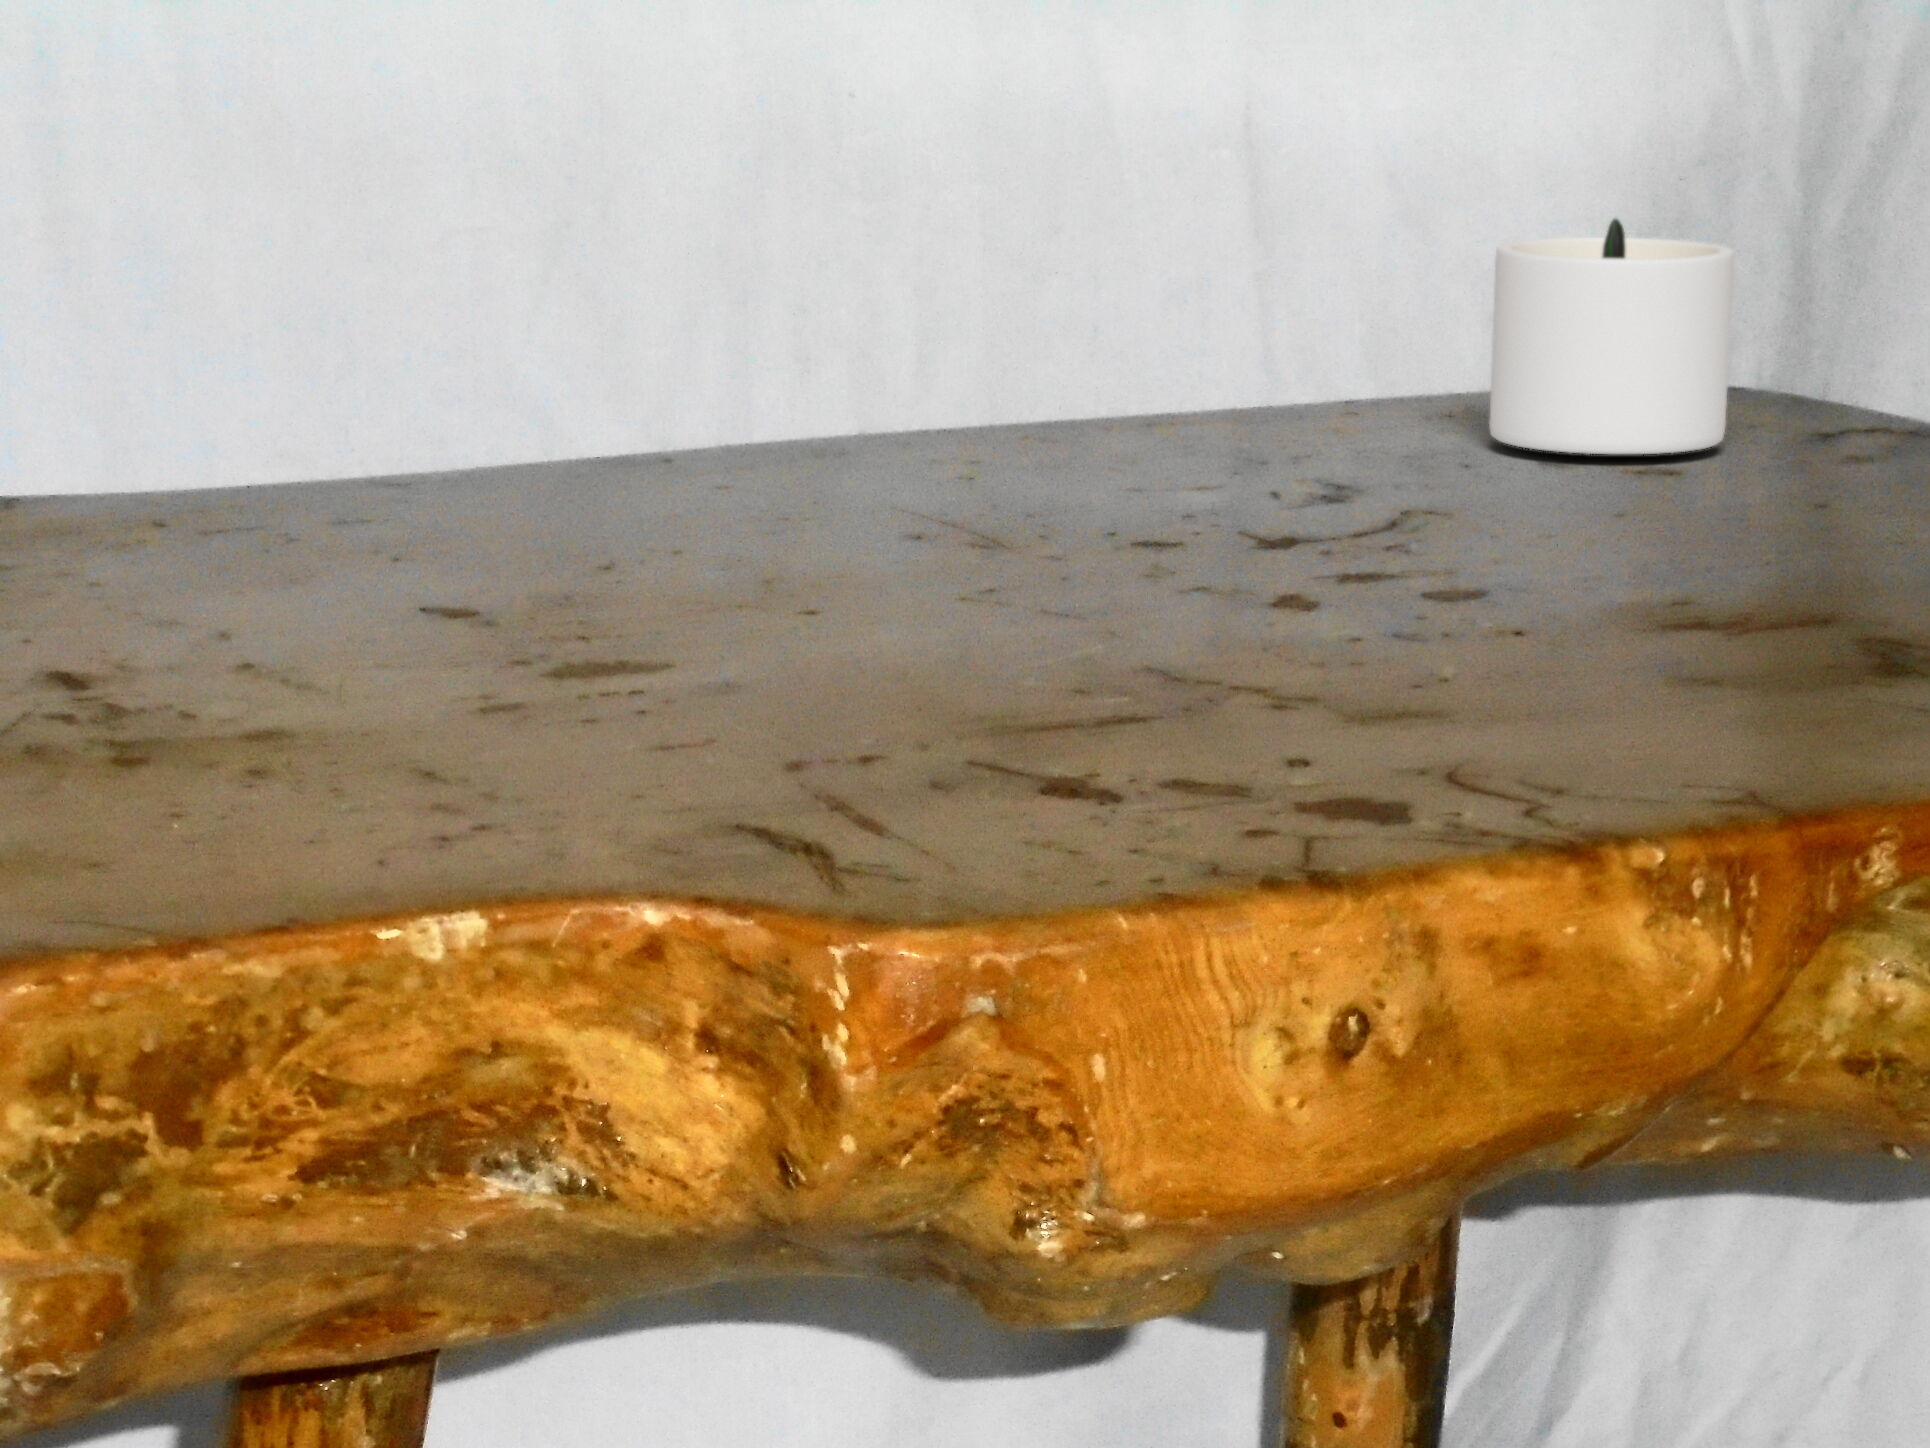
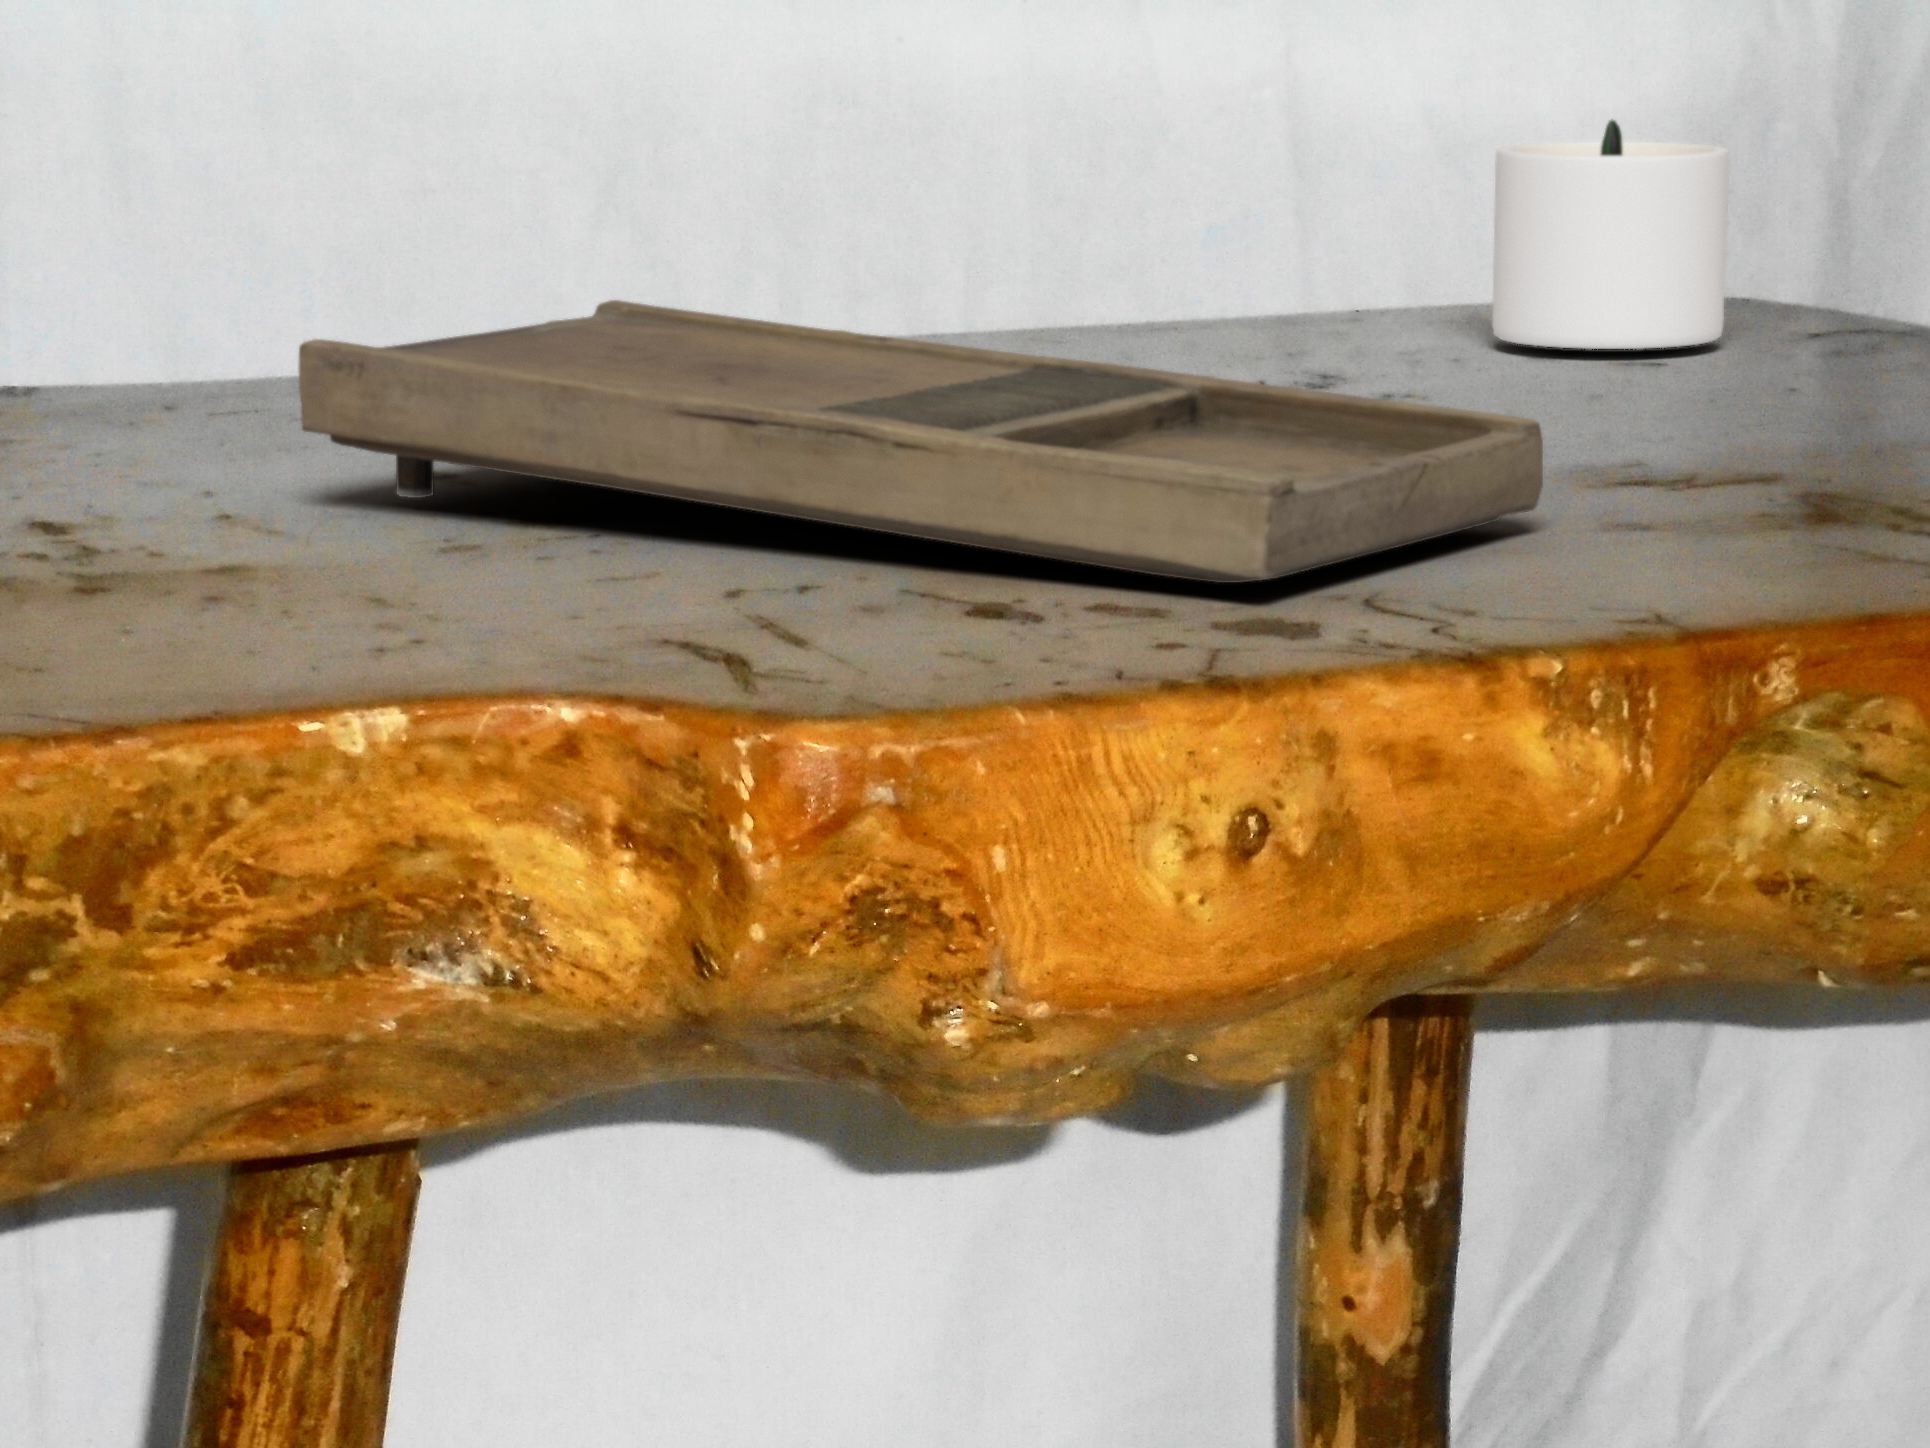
tray: none [316,421,1613,757] -> present [299,300,1543,583]

